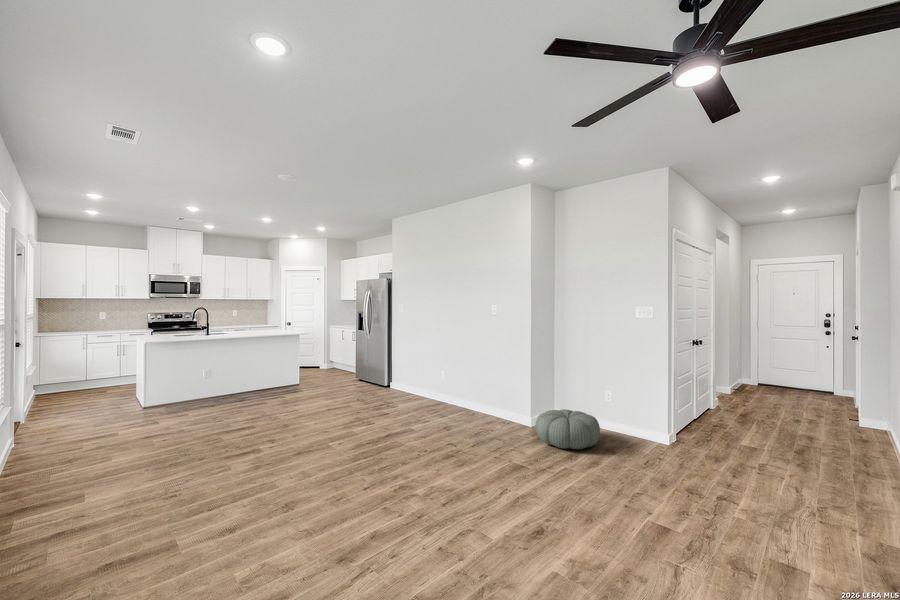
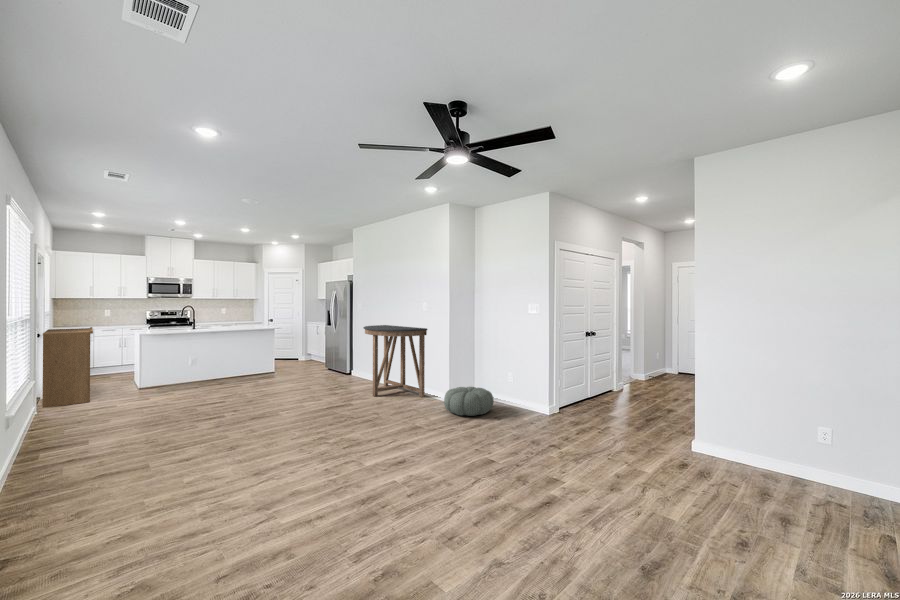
console table: none [418,331,502,420] -> present [363,325,427,397]
bookshelf: none [21,334,88,438] -> present [42,327,93,408]

